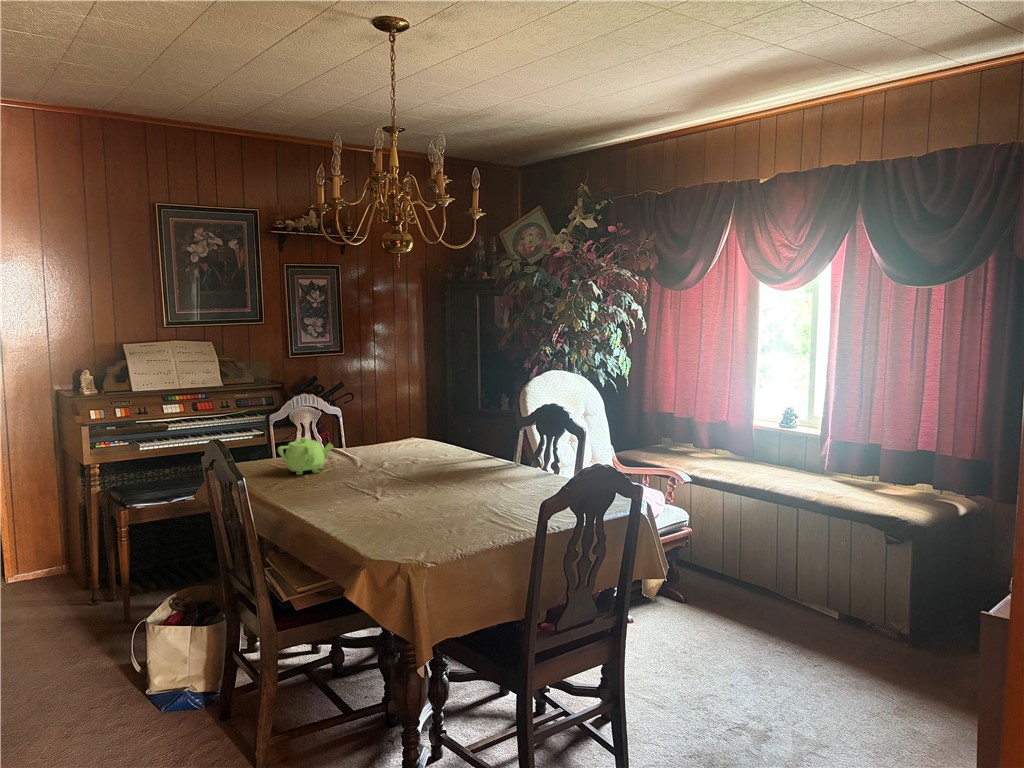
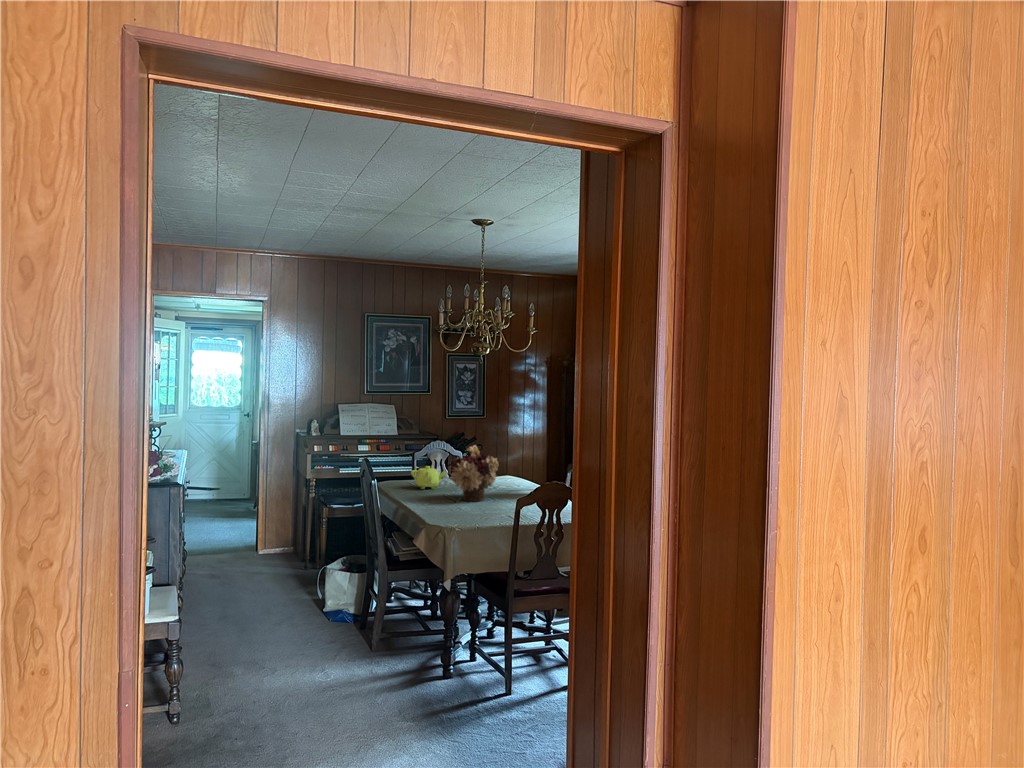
flower arrangement: none [358,403,436,493] -> present [451,445,499,501]

